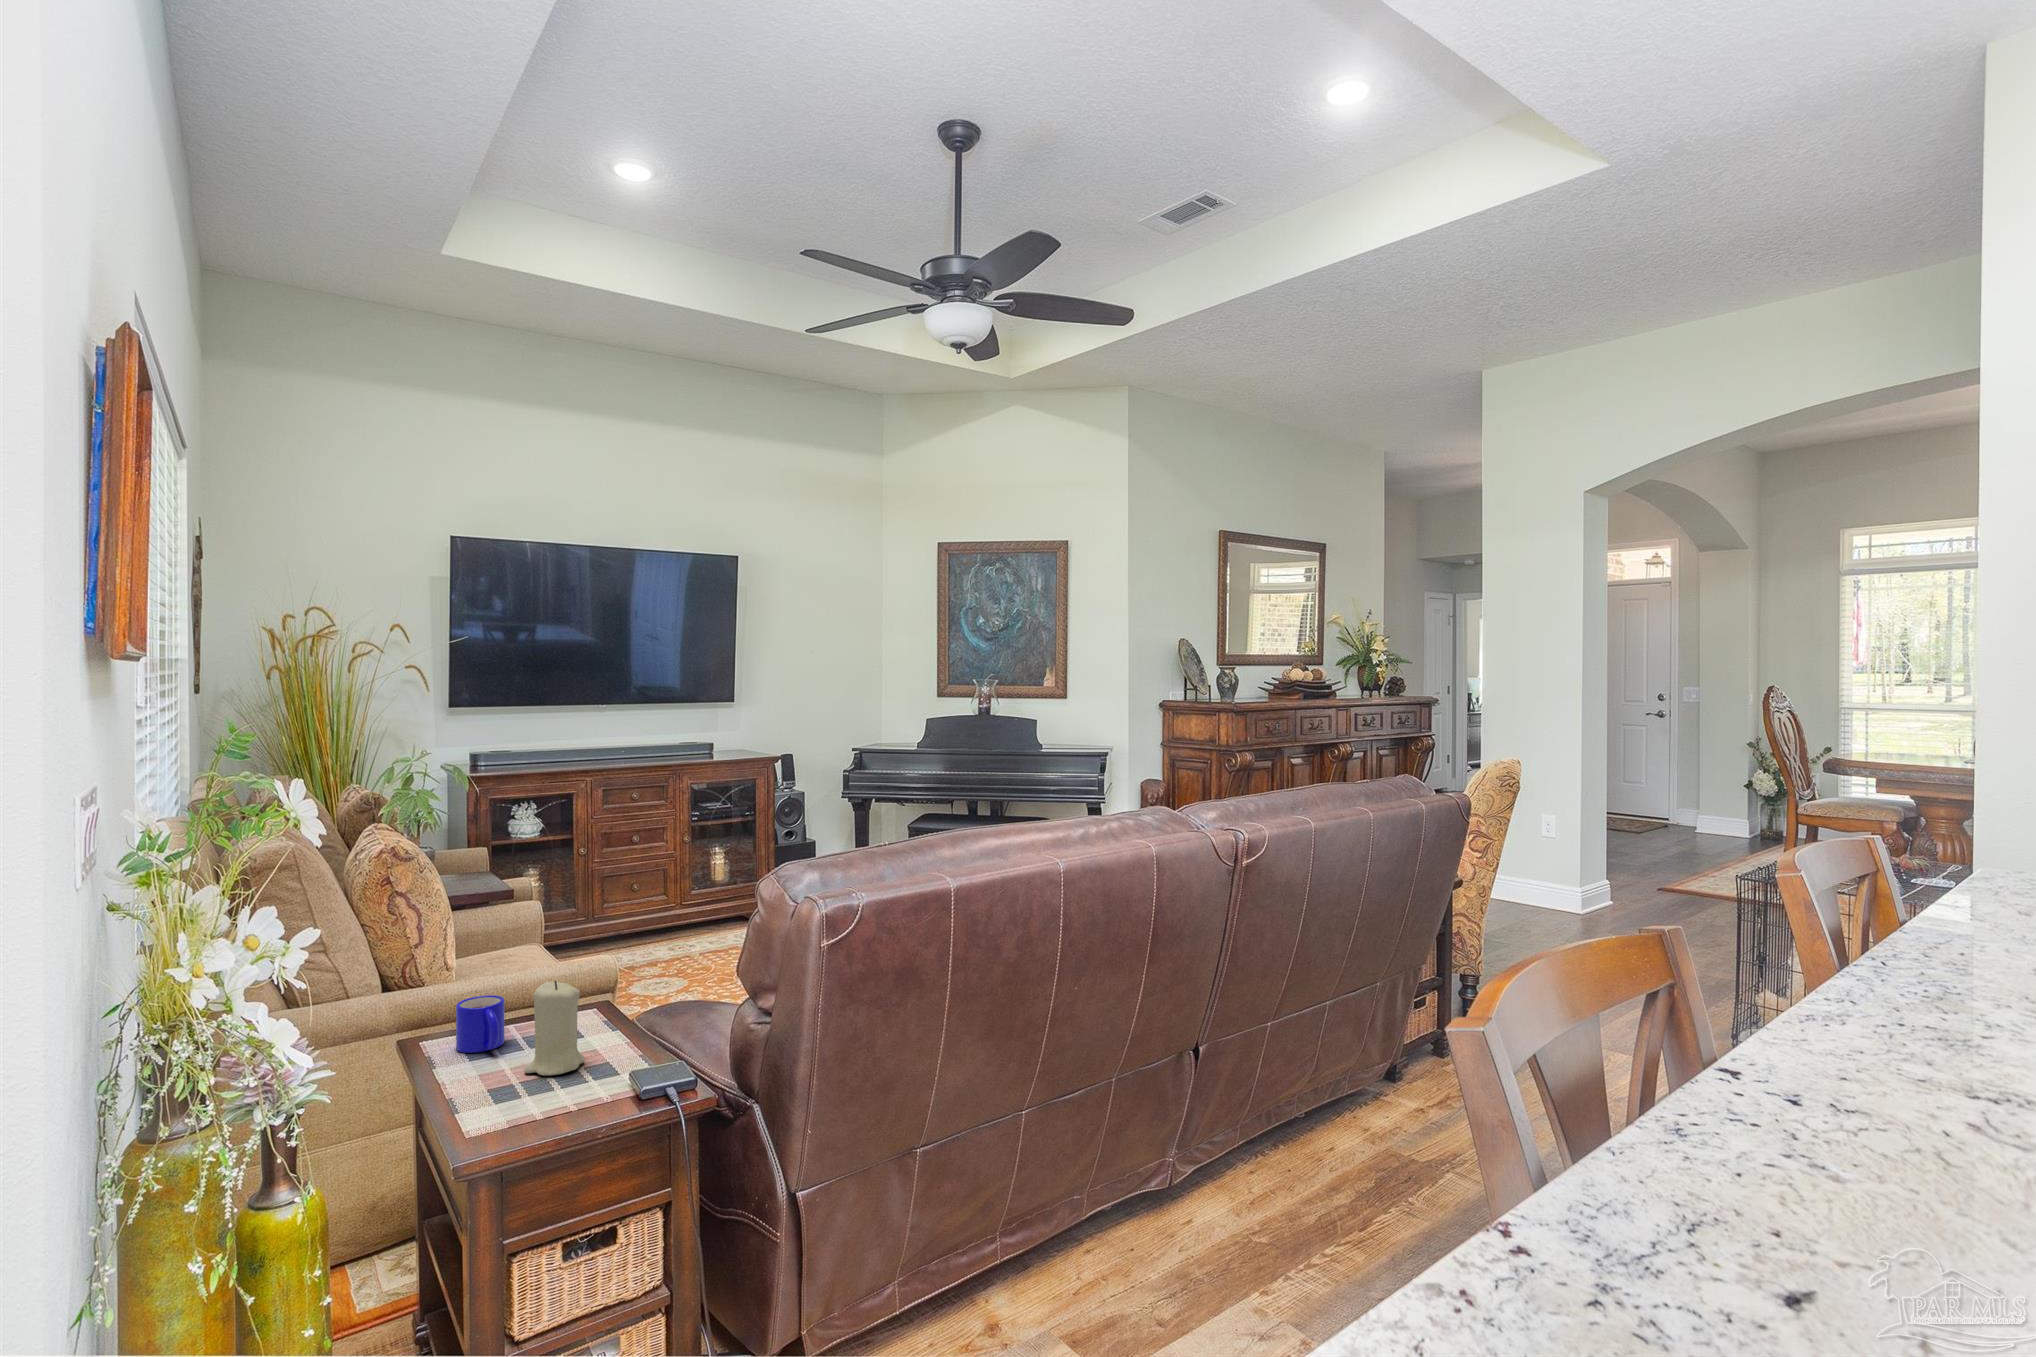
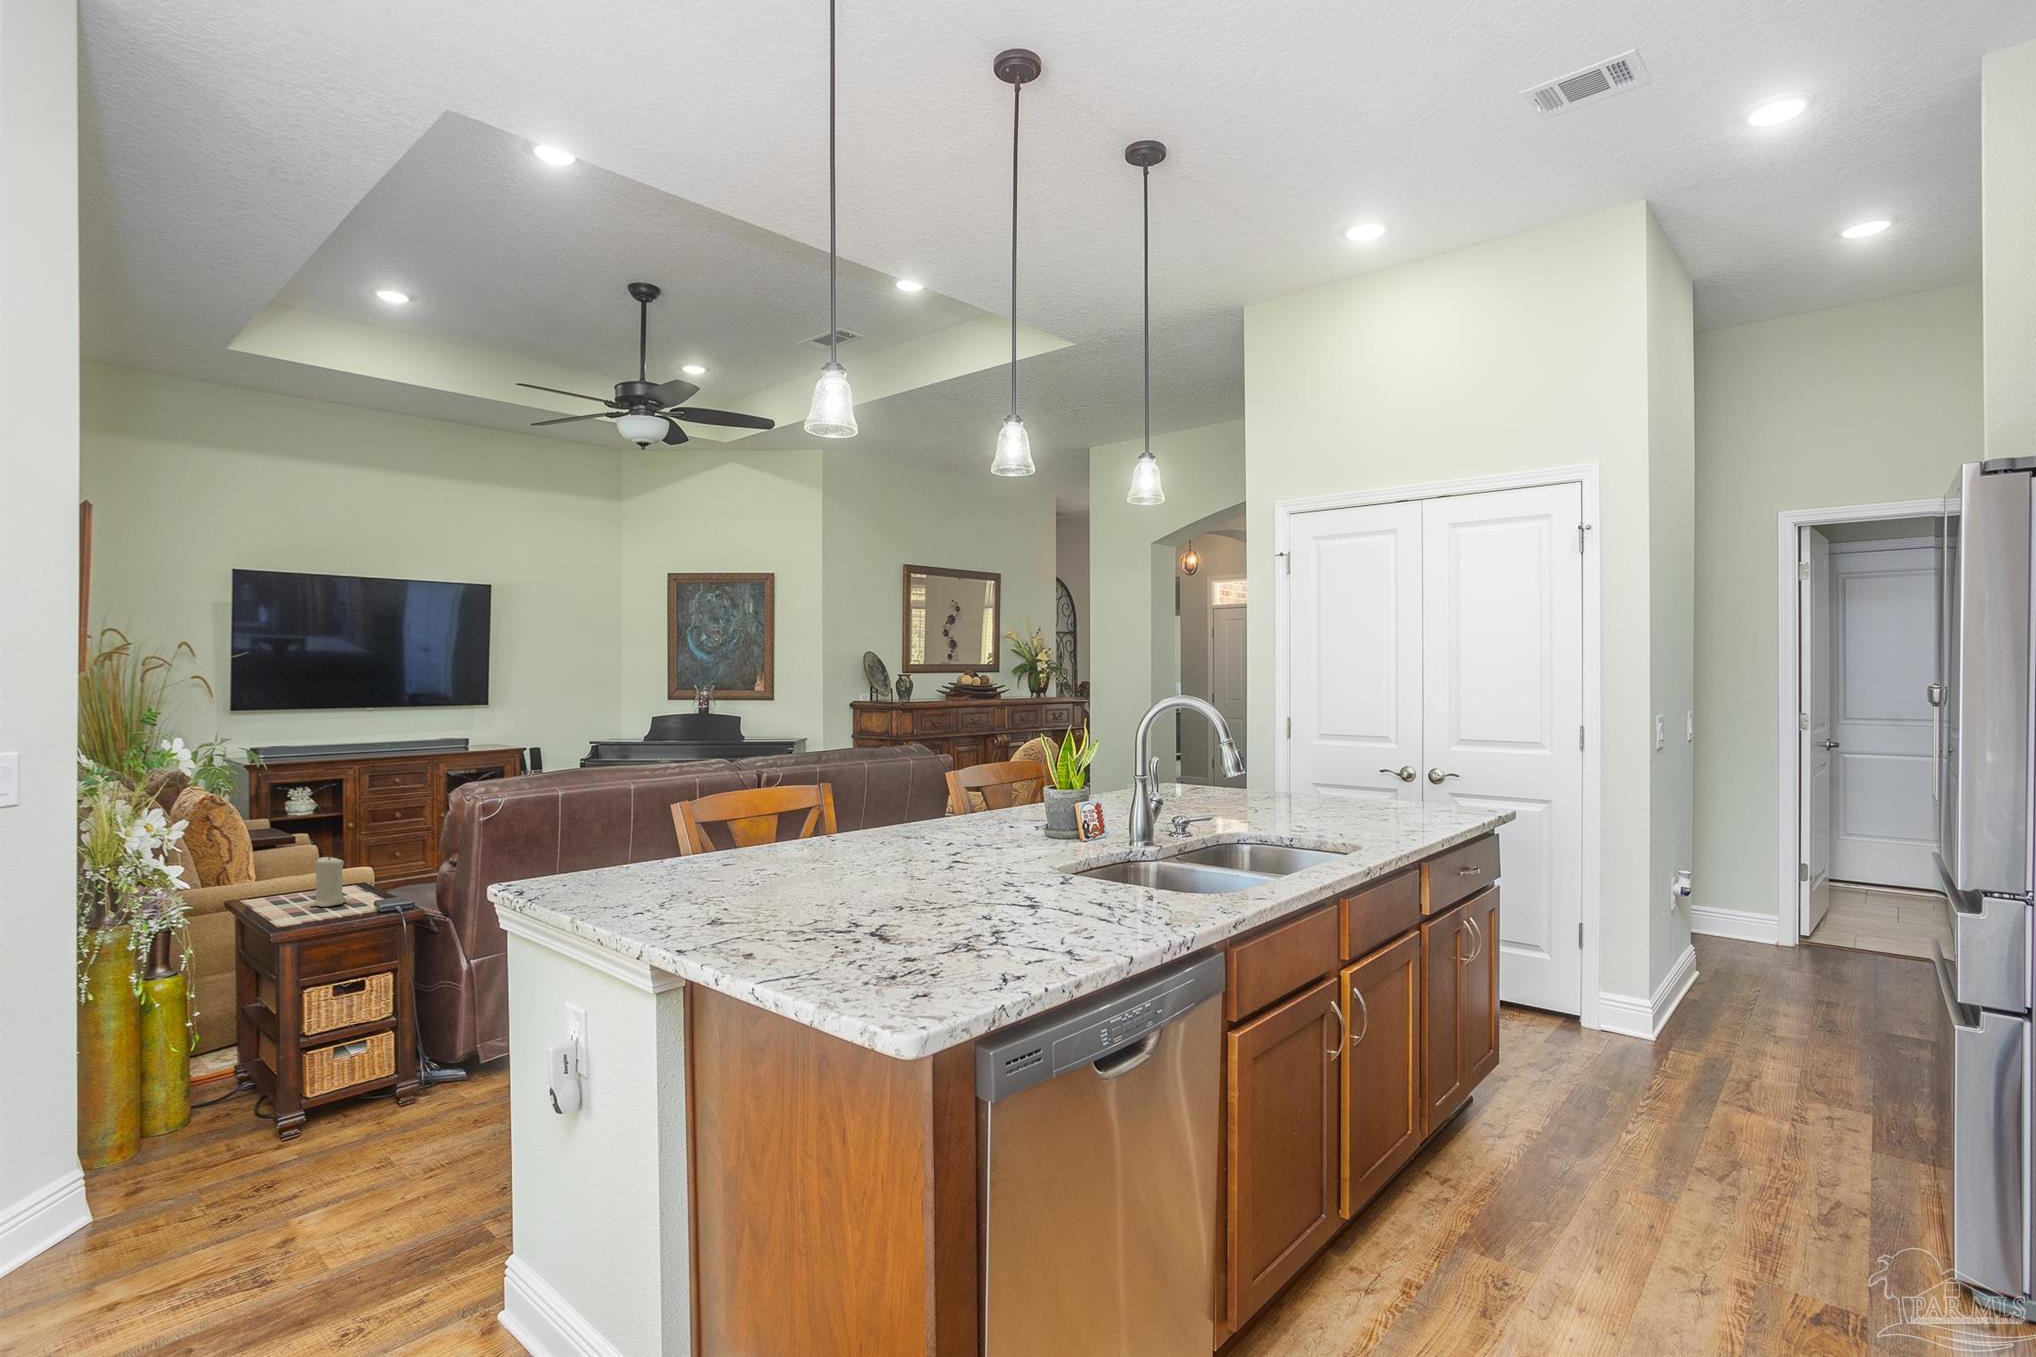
mug: present [456,995,505,1053] -> none [265,871,296,901]

